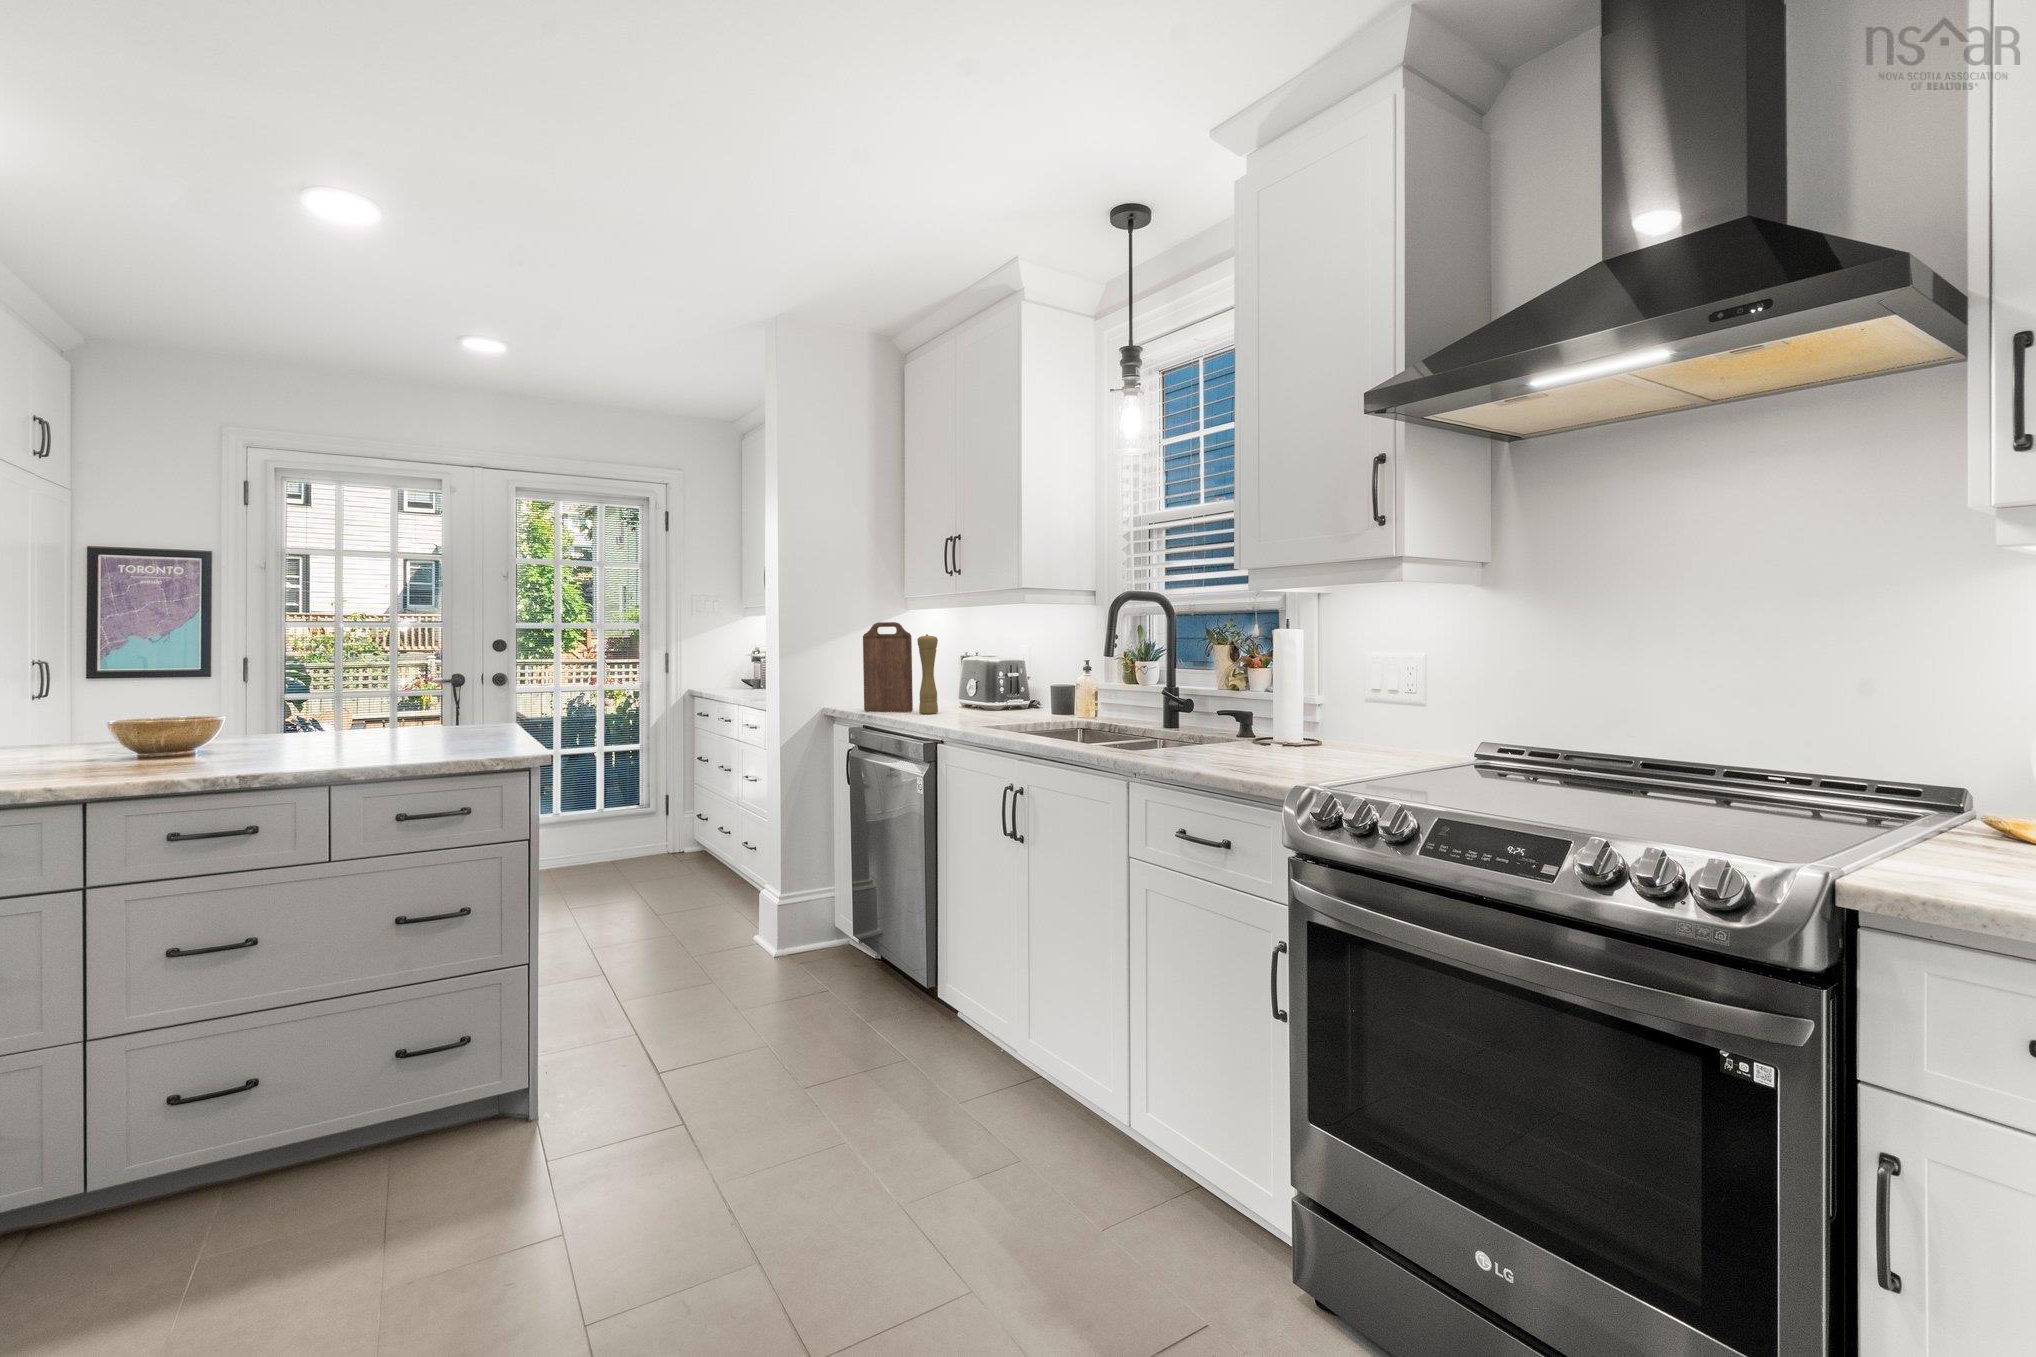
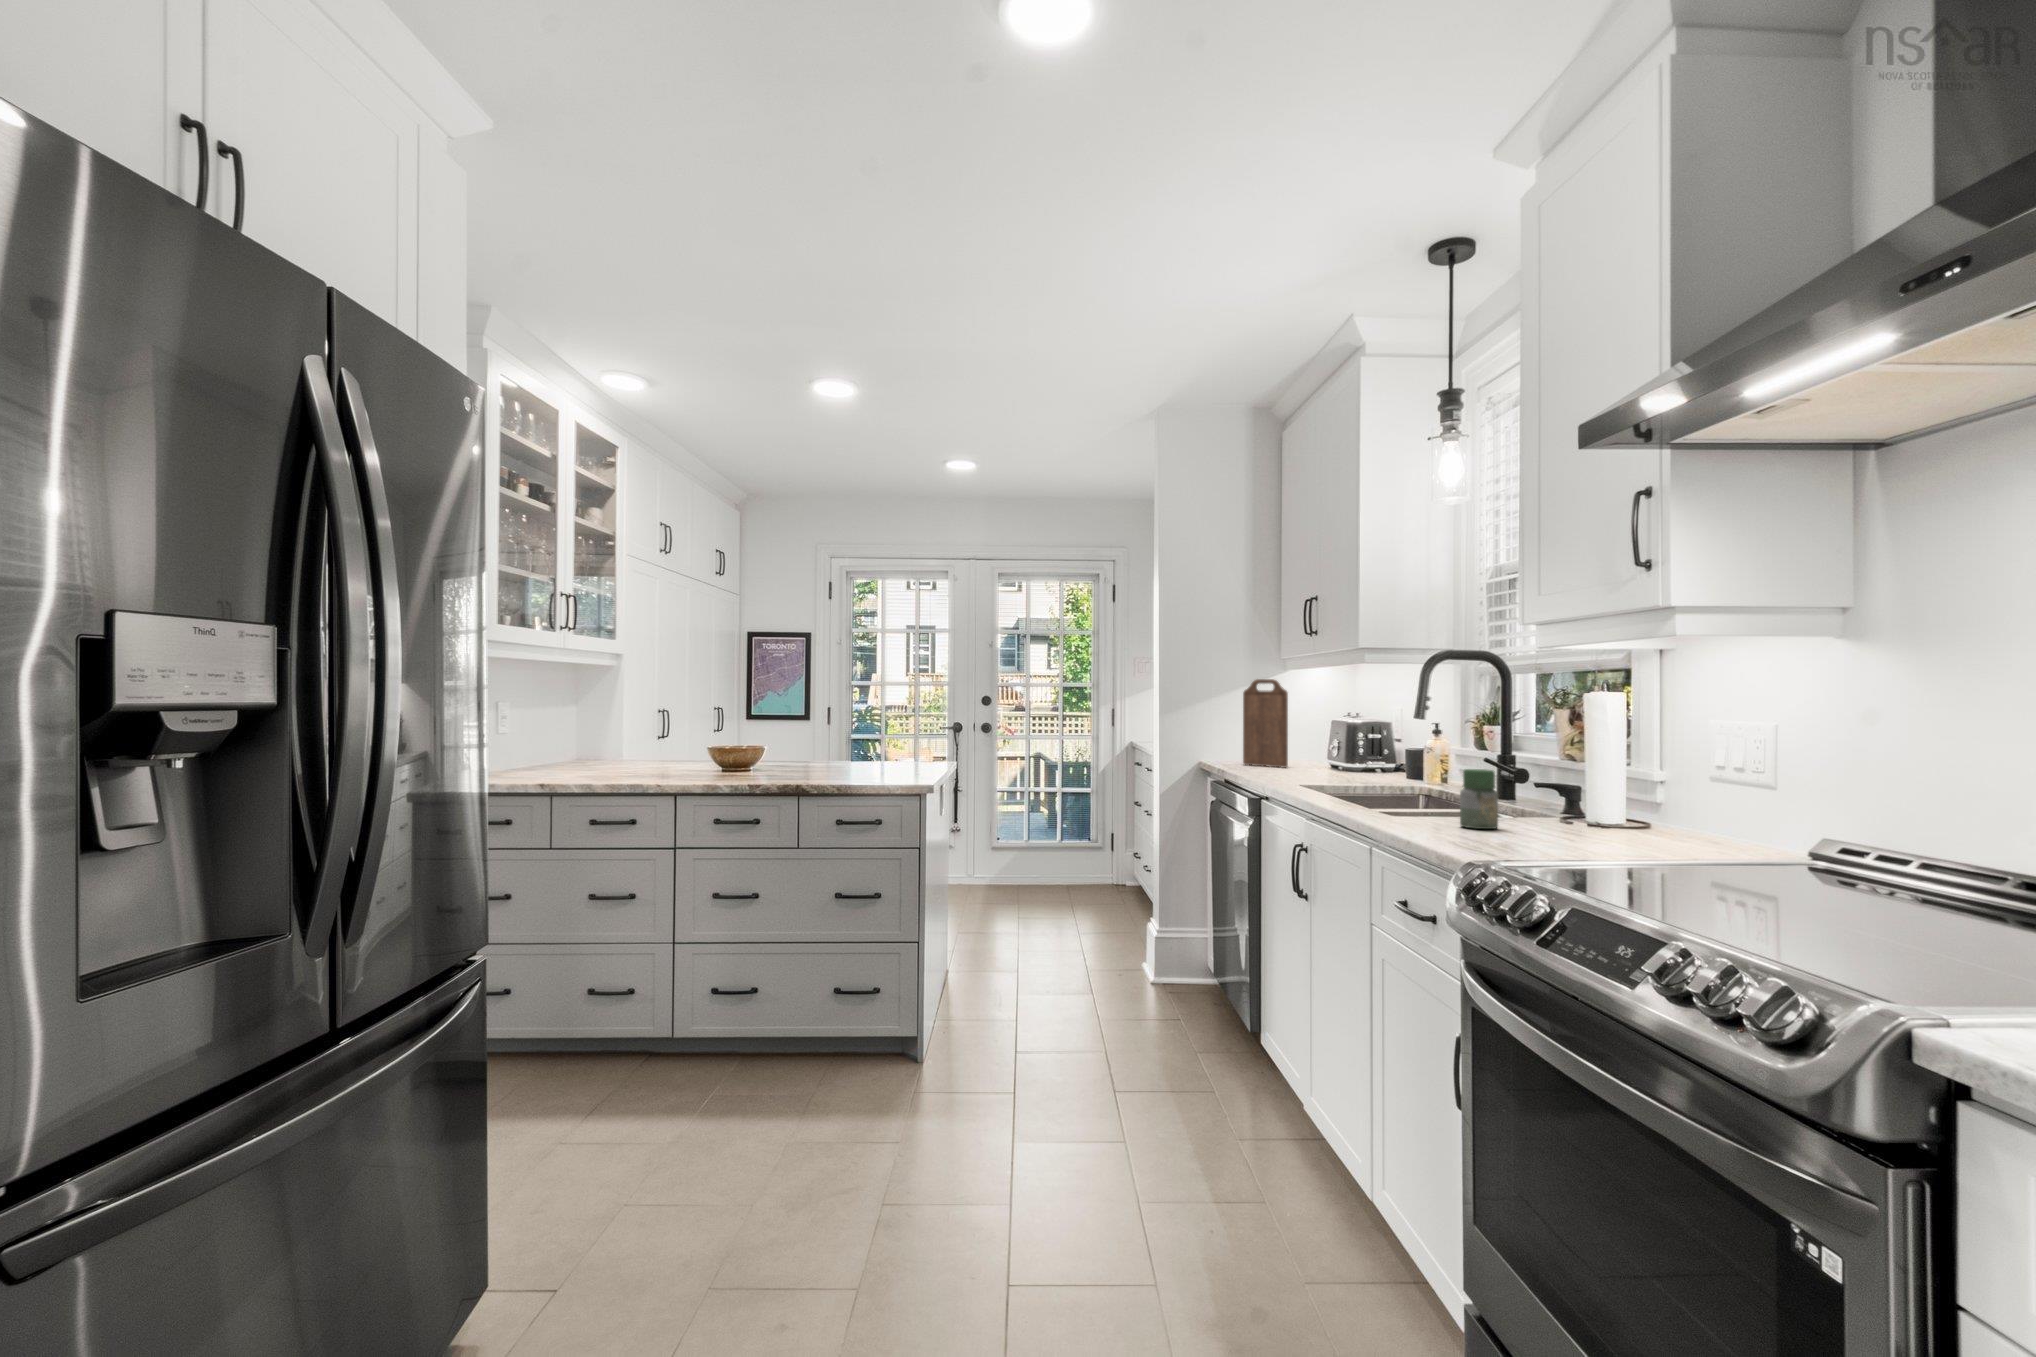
pepper mill: present [917,634,938,714] -> none [1289,692,1310,770]
jar: none [1198,704,1231,759] -> present [1460,769,1498,829]

